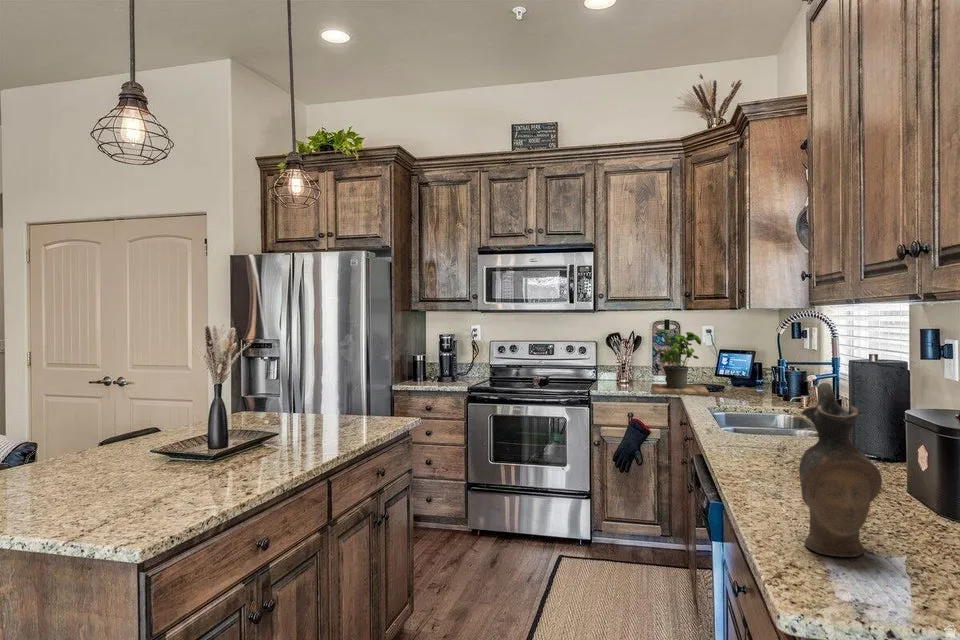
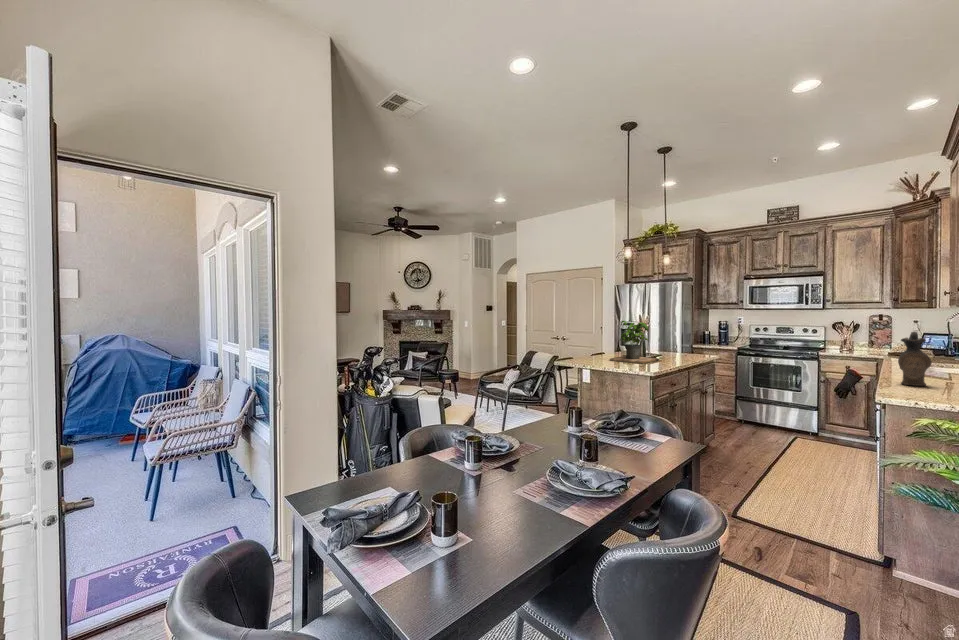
potted plant: present [651,330,709,395] -> present [610,321,659,363]

